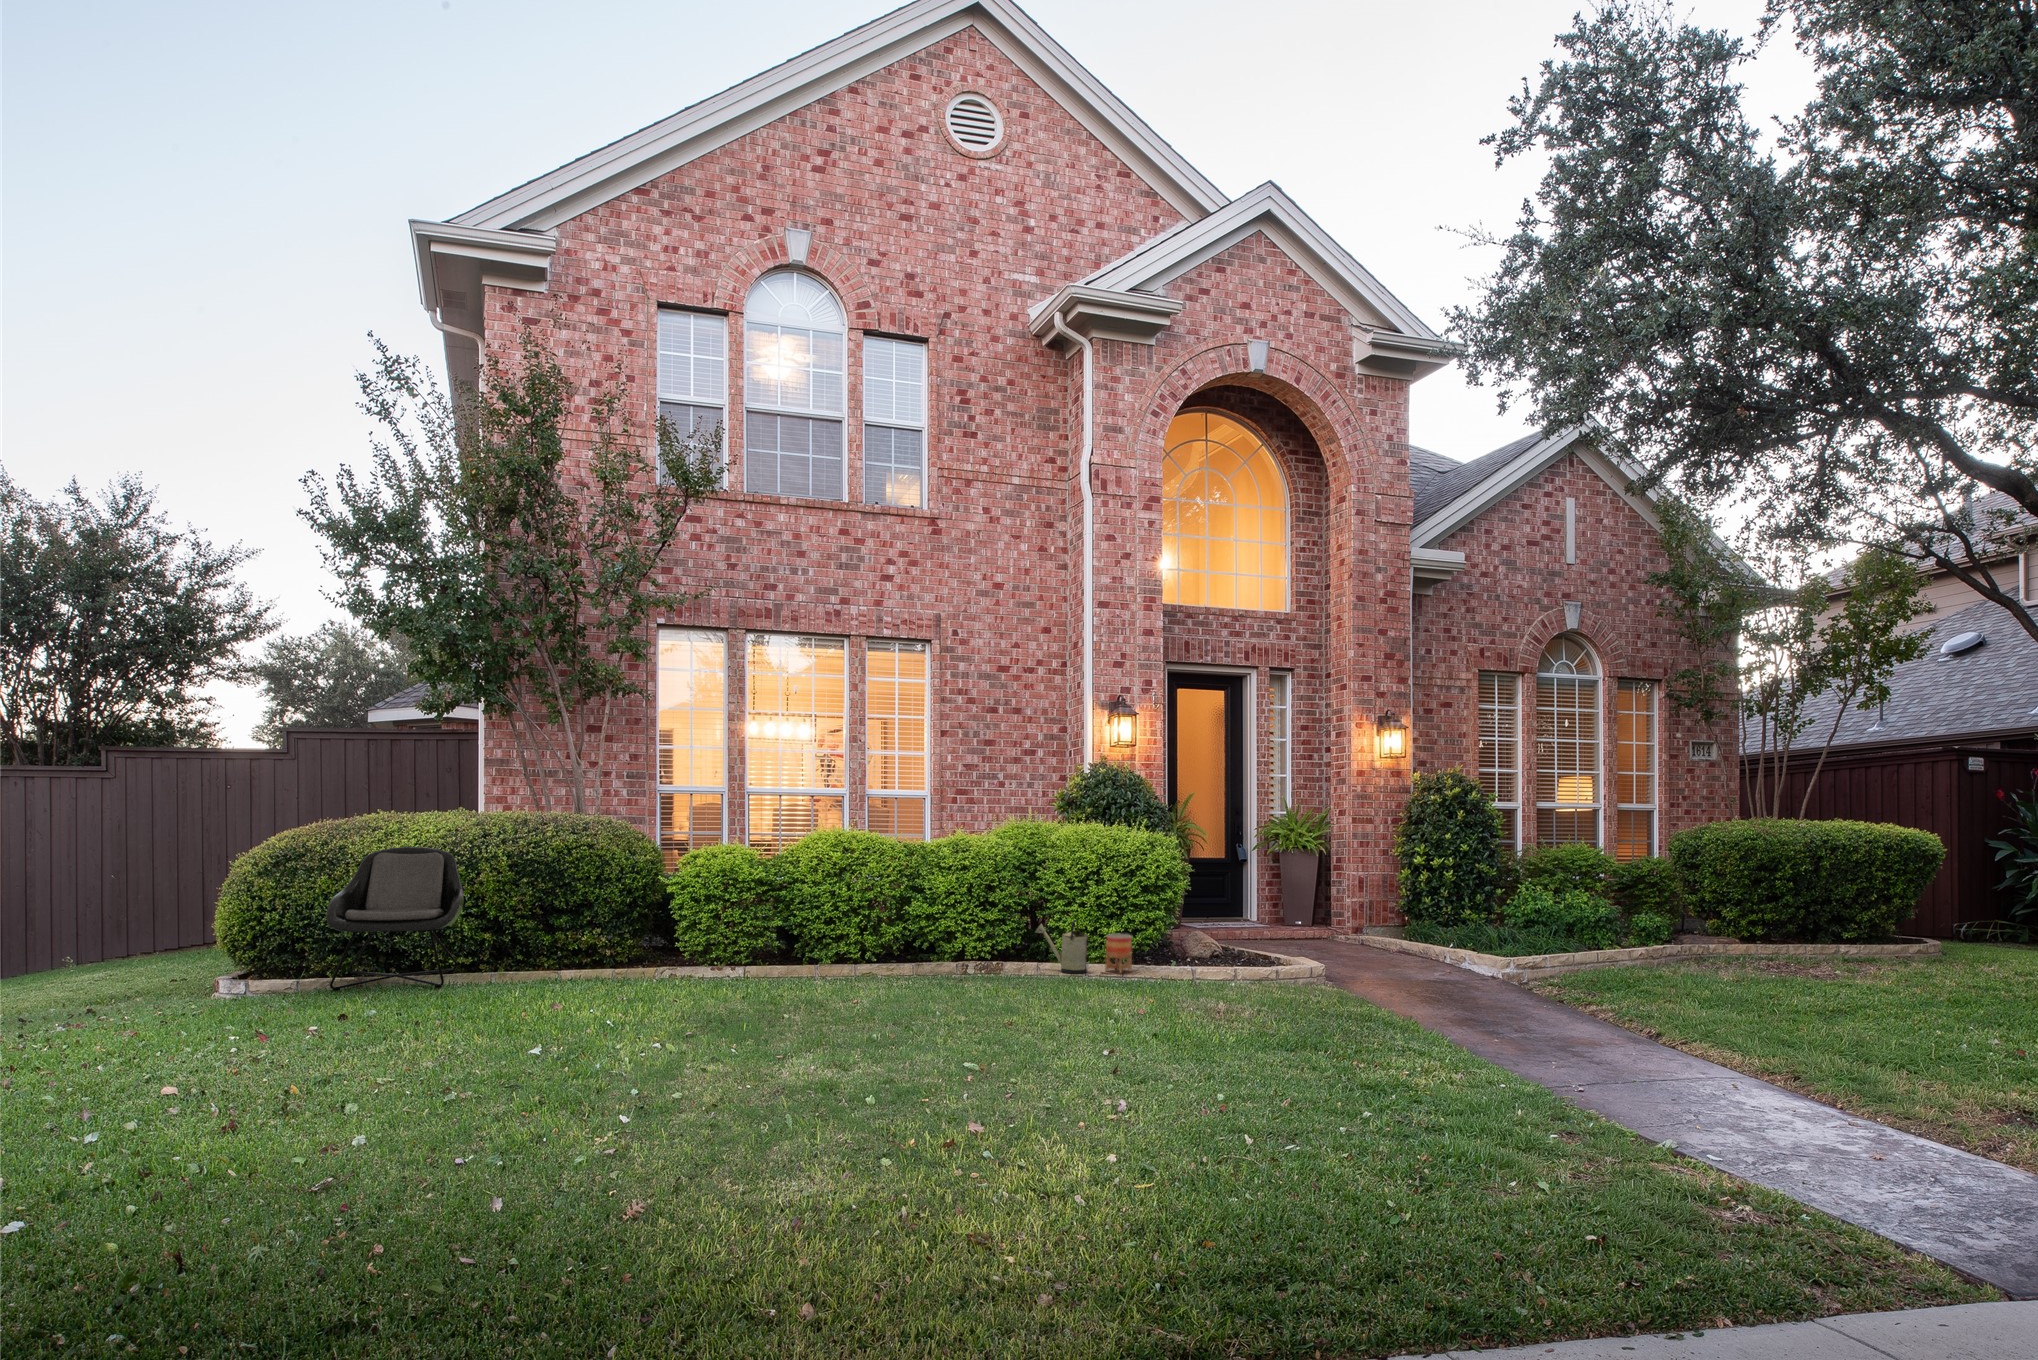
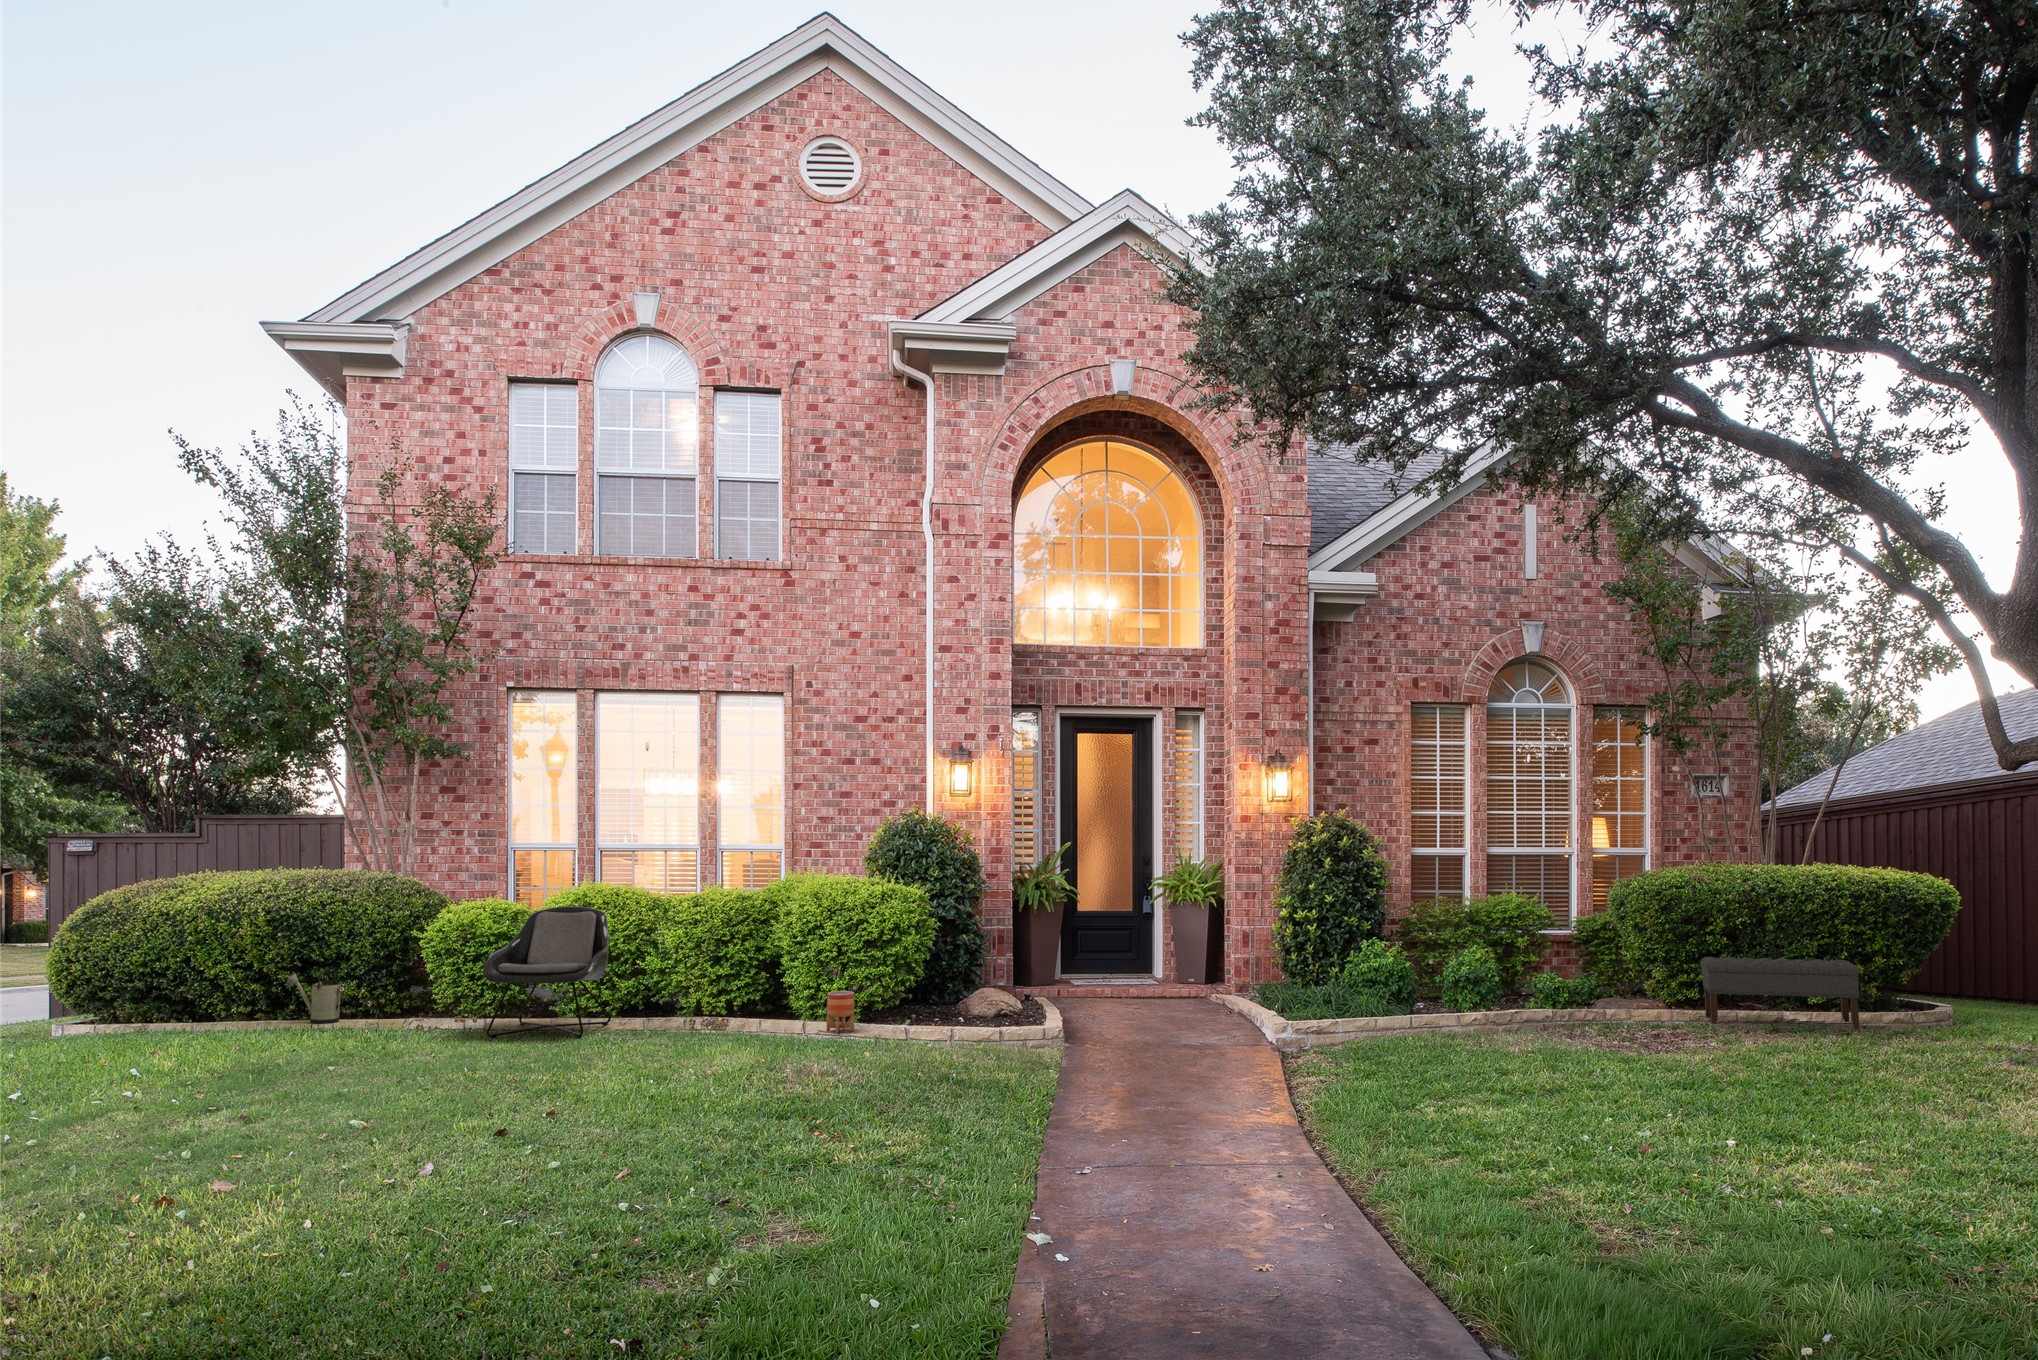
lounge chair: present [326,847,464,991] -> present [483,906,611,1038]
bench: none [1764,897,1900,956] -> present [1701,957,1859,1029]
watering can: present [1035,920,1092,974] -> present [286,969,344,1023]

